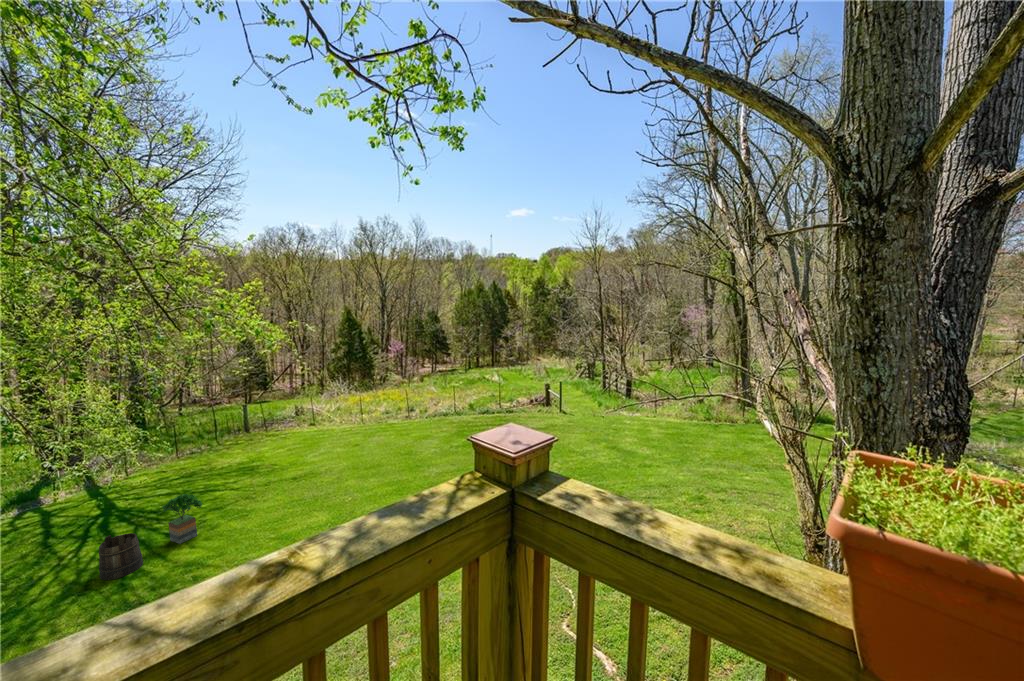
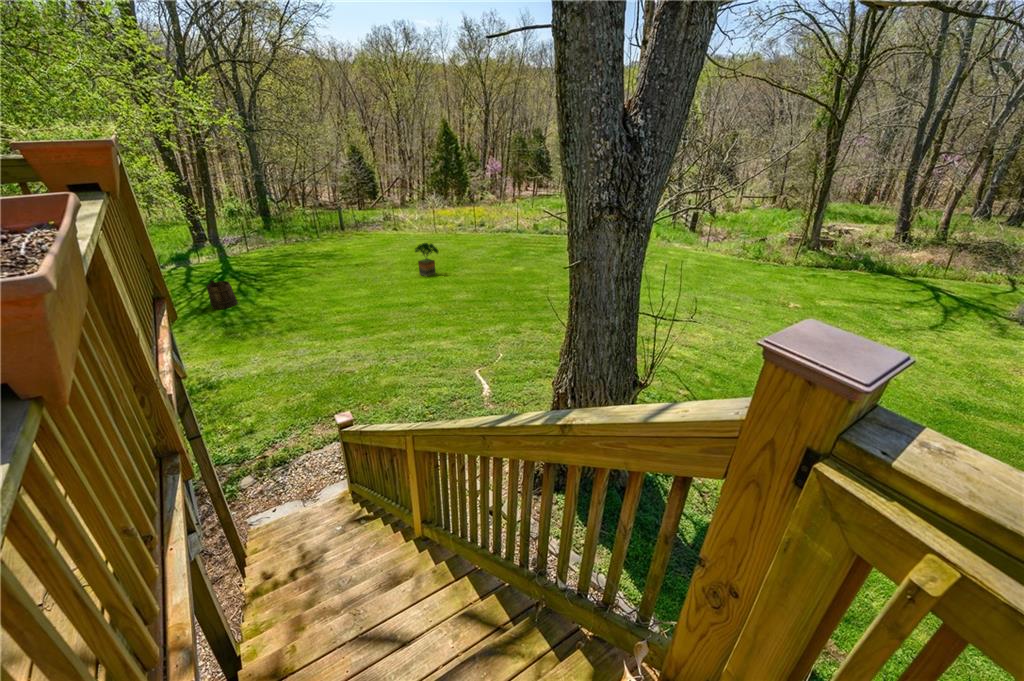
potted tree: present [162,494,202,544] -> present [415,243,439,276]

